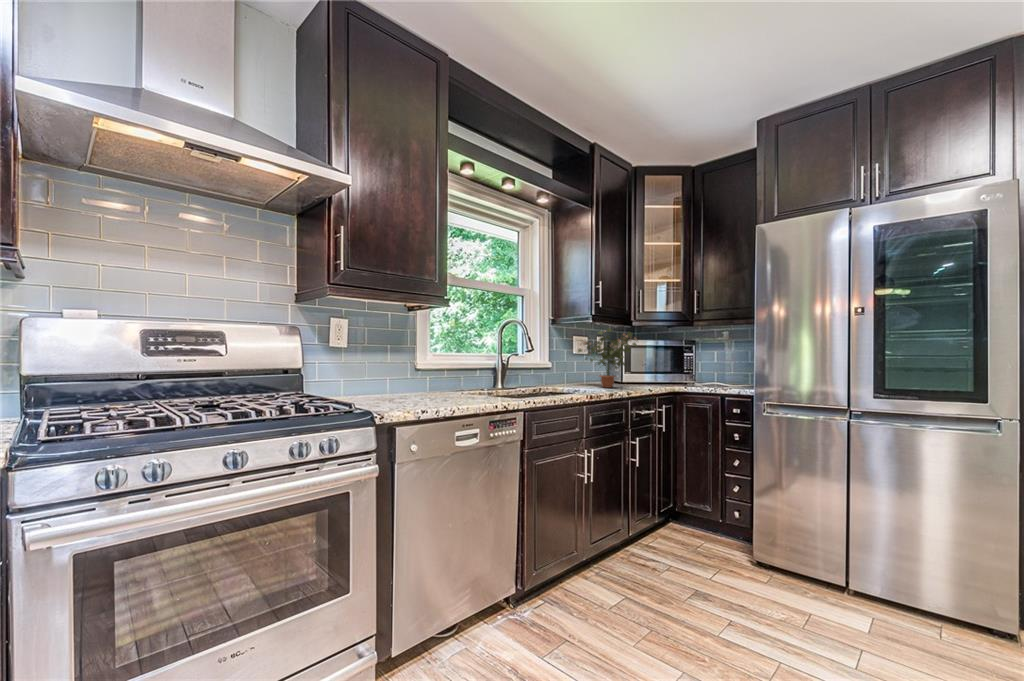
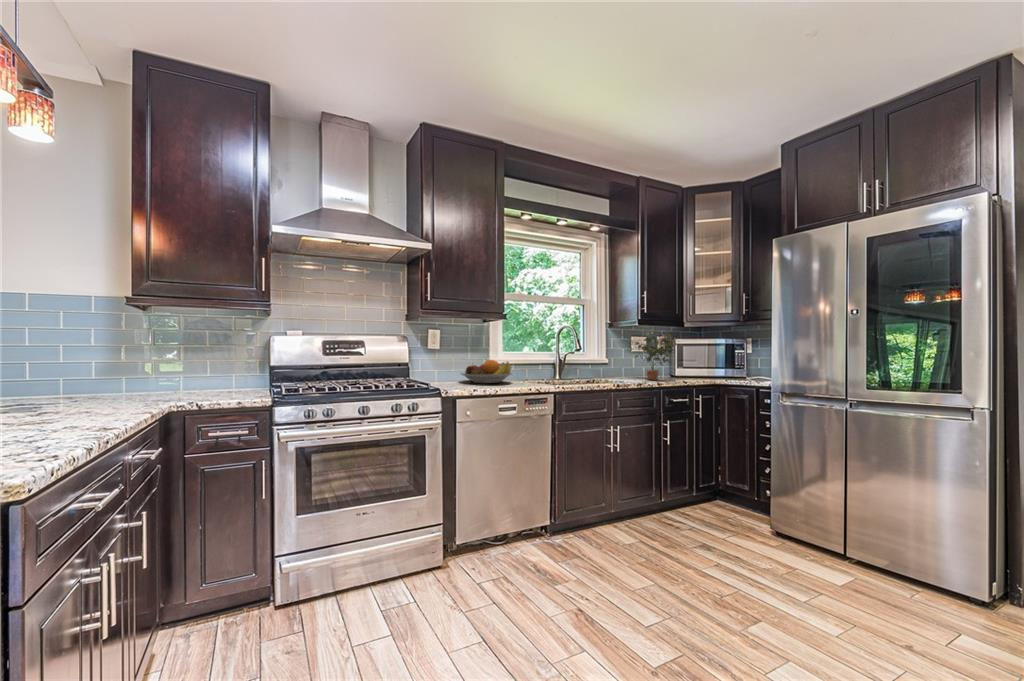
fruit bowl: none [381,364,458,398] -> present [461,360,512,383]

